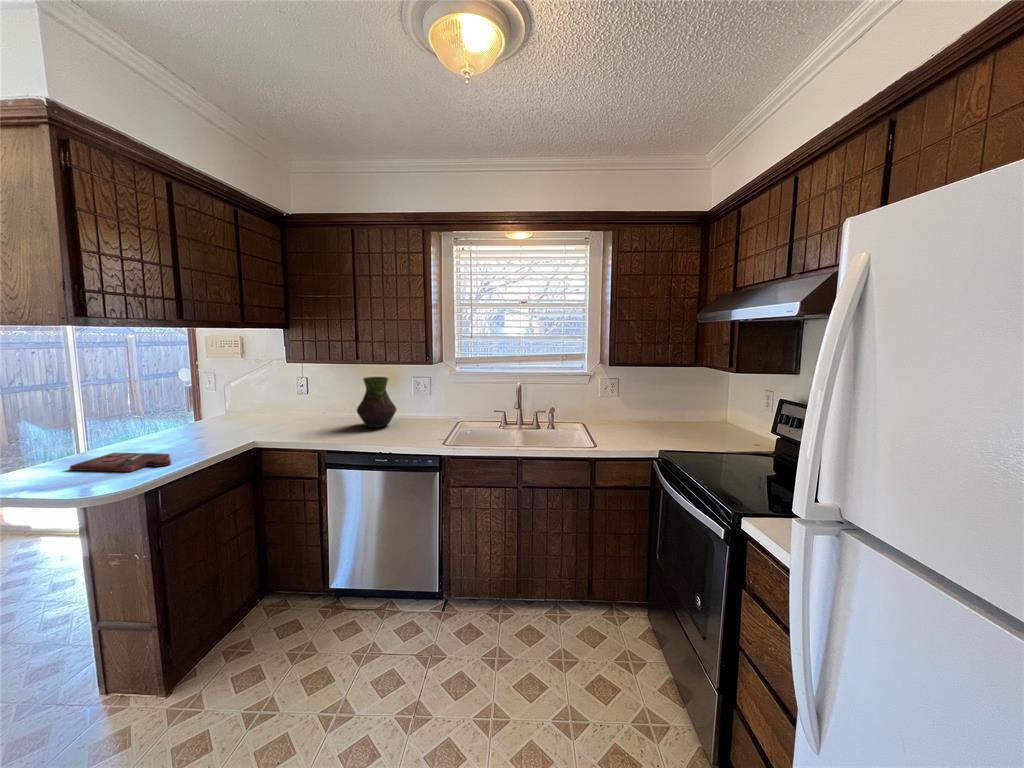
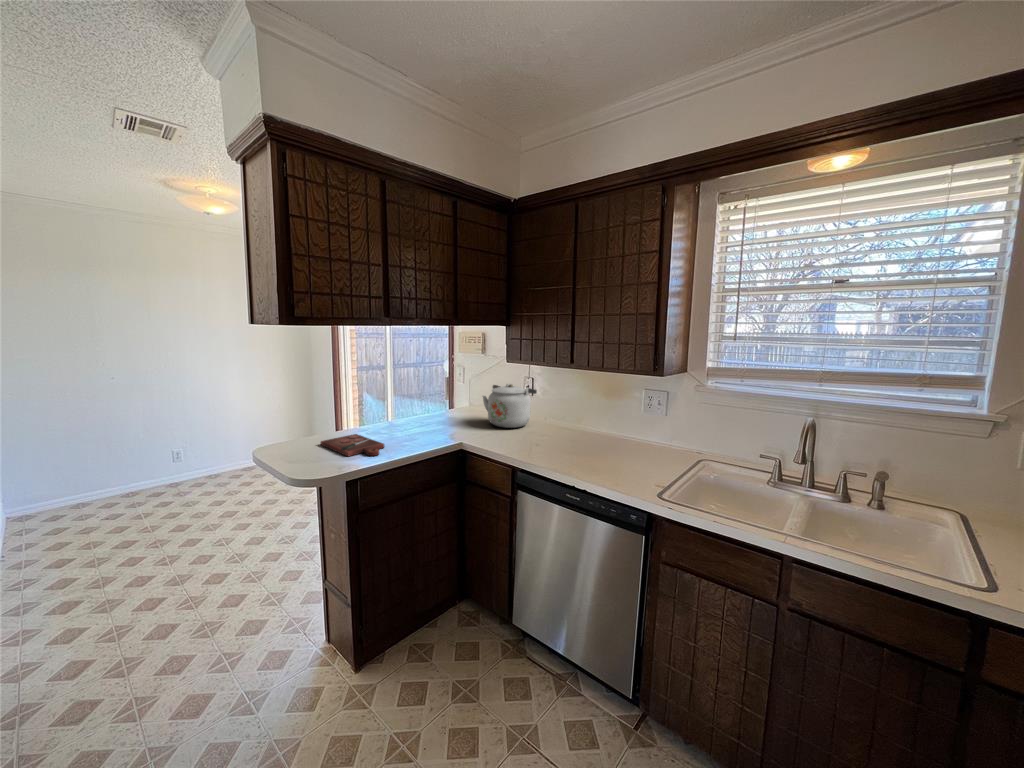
vase: present [357,377,397,428] -> none [565,385,612,449]
kettle: none [259,383,316,424] -> present [483,384,537,428]

